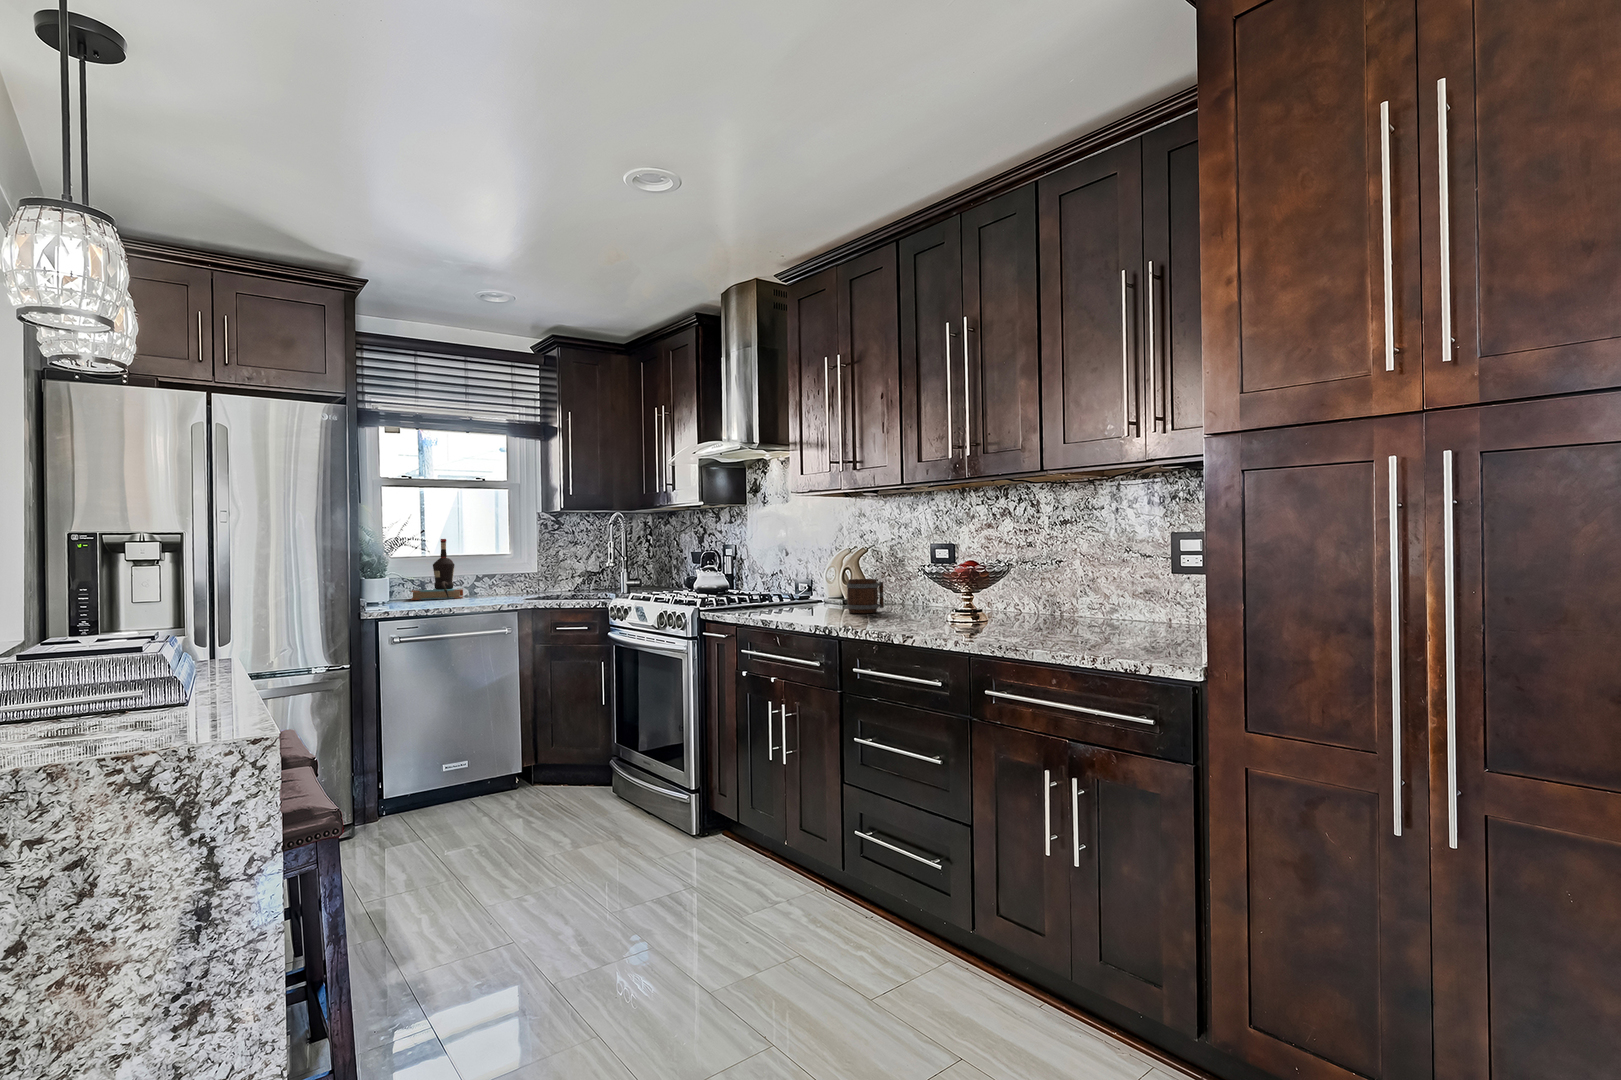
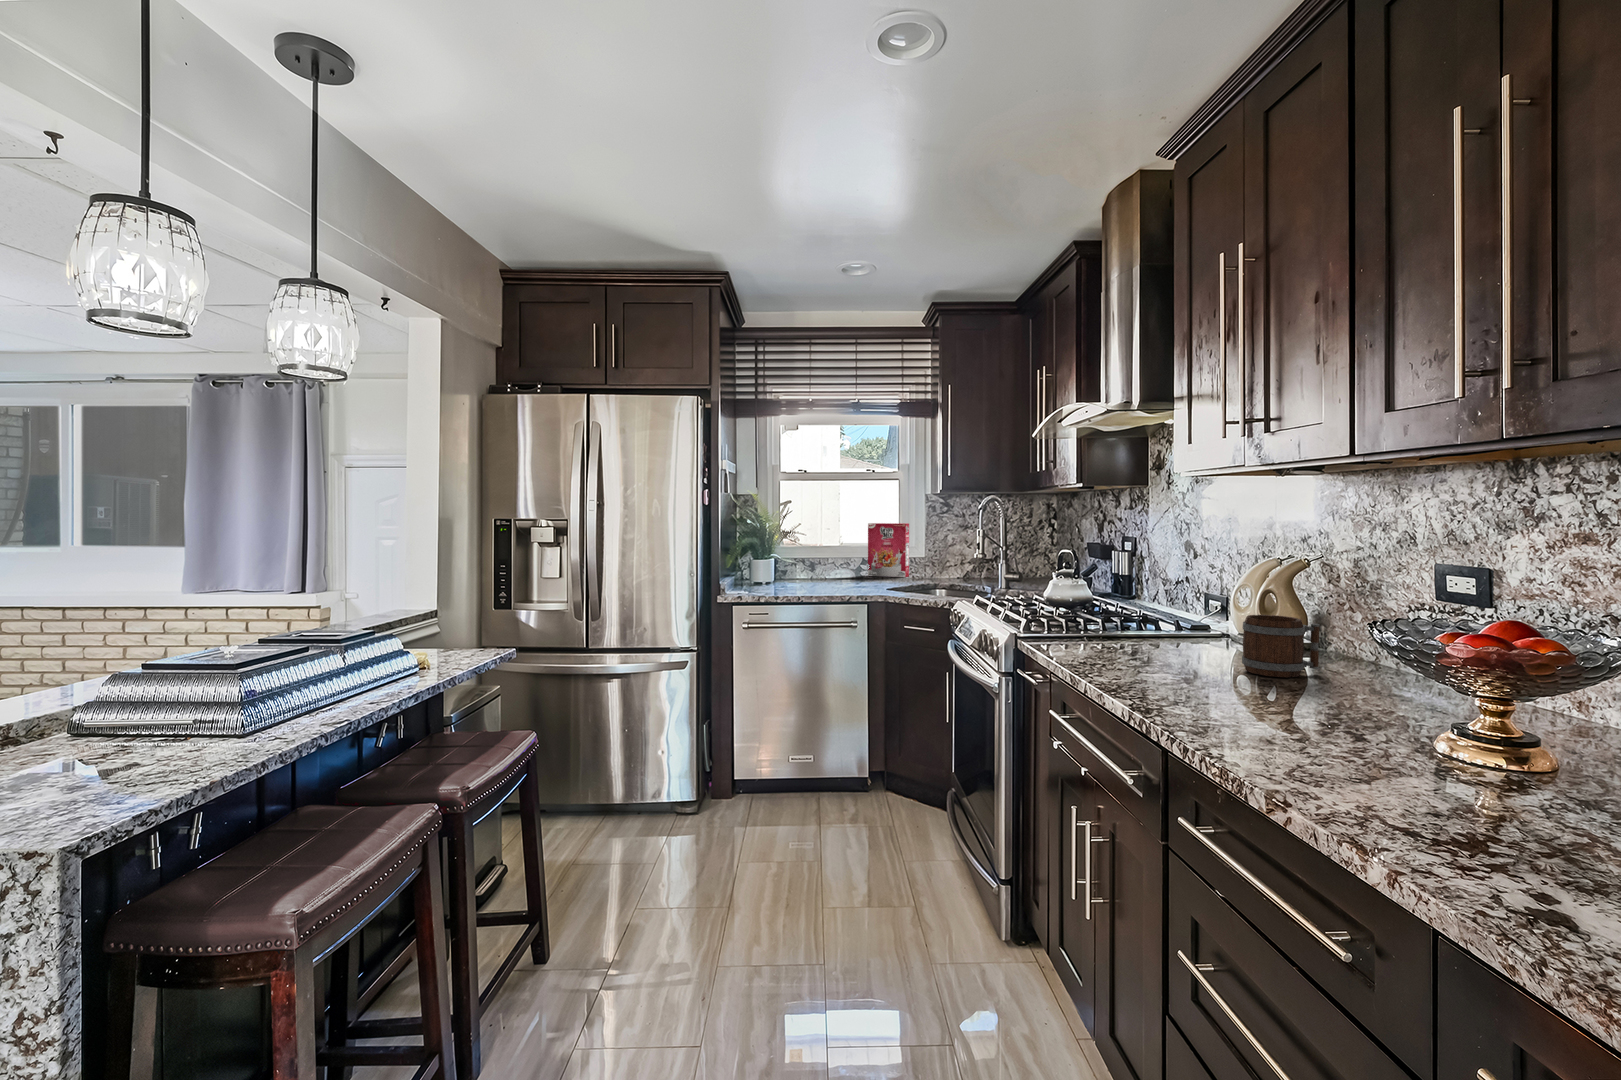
bottle: present [411,539,463,600] -> none [803,521,853,580]
cereal box: none [478,540,523,594] -> present [868,523,909,577]

